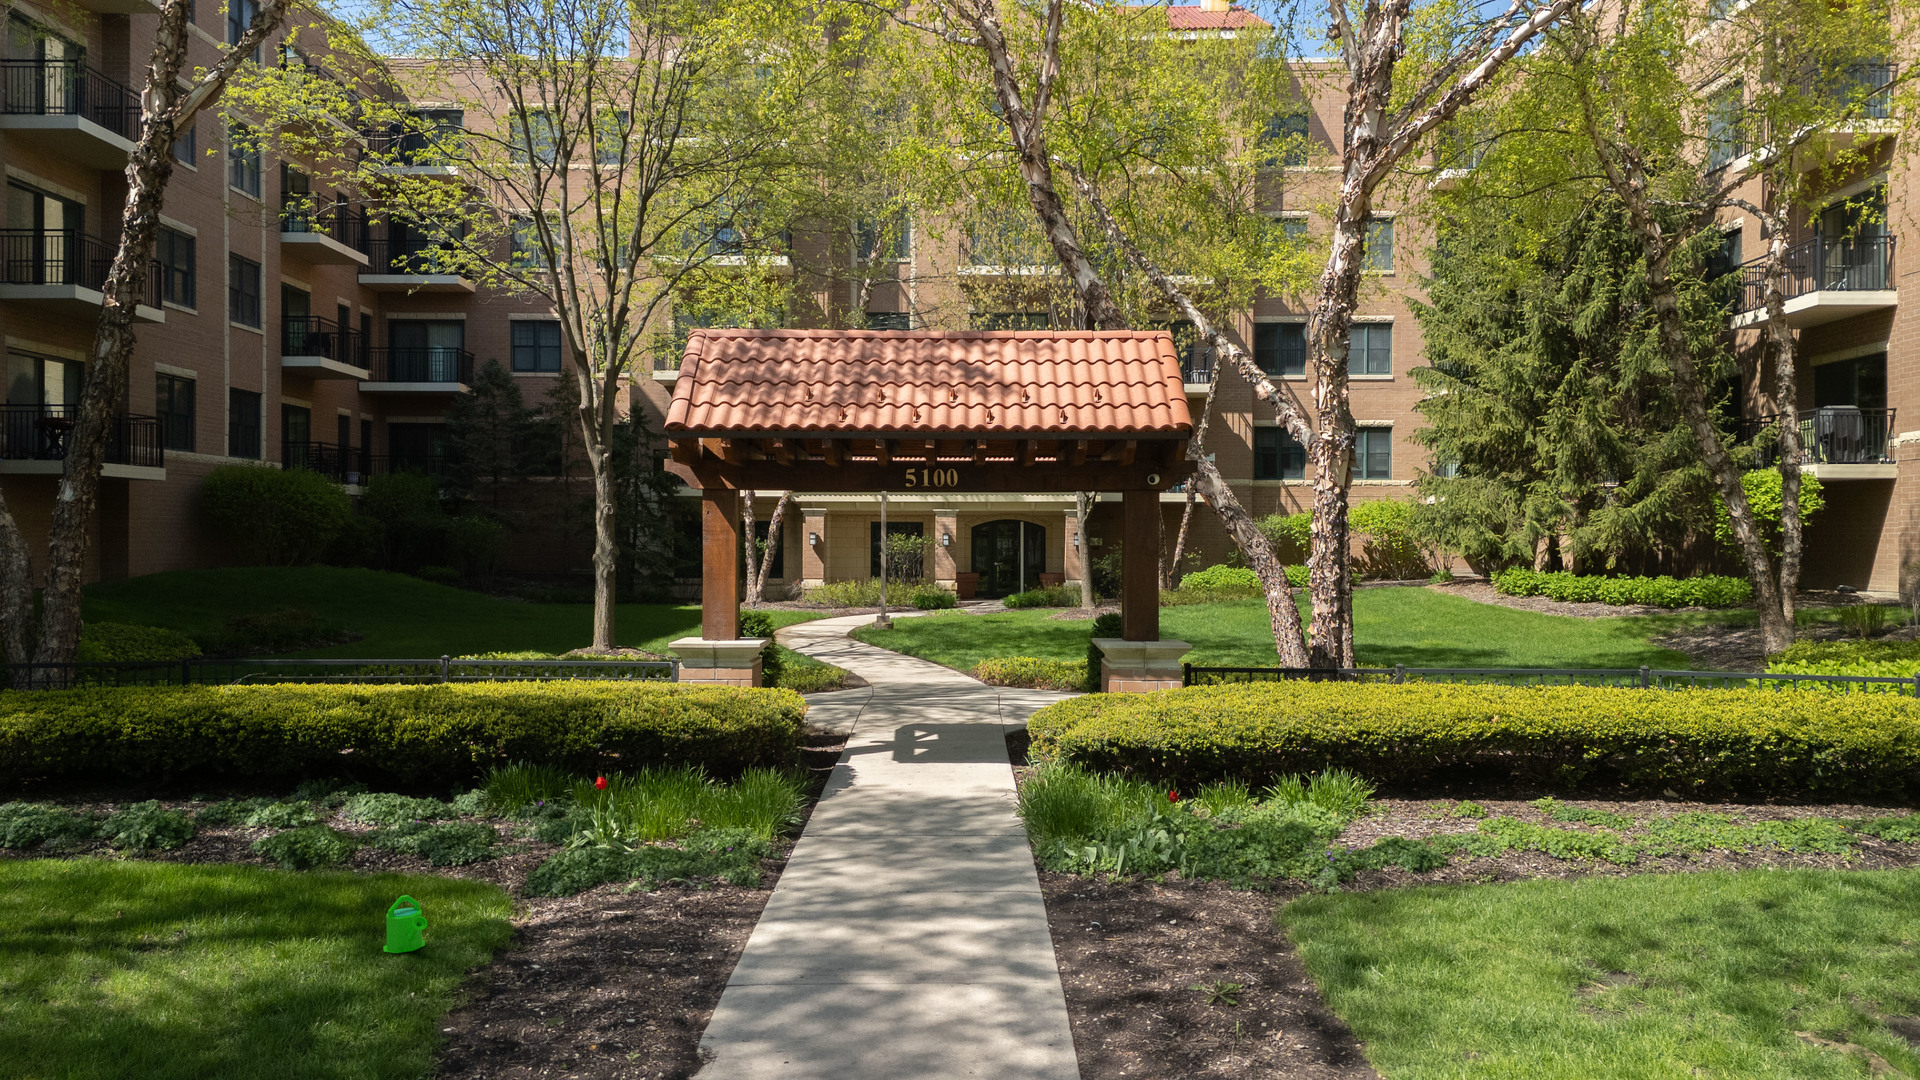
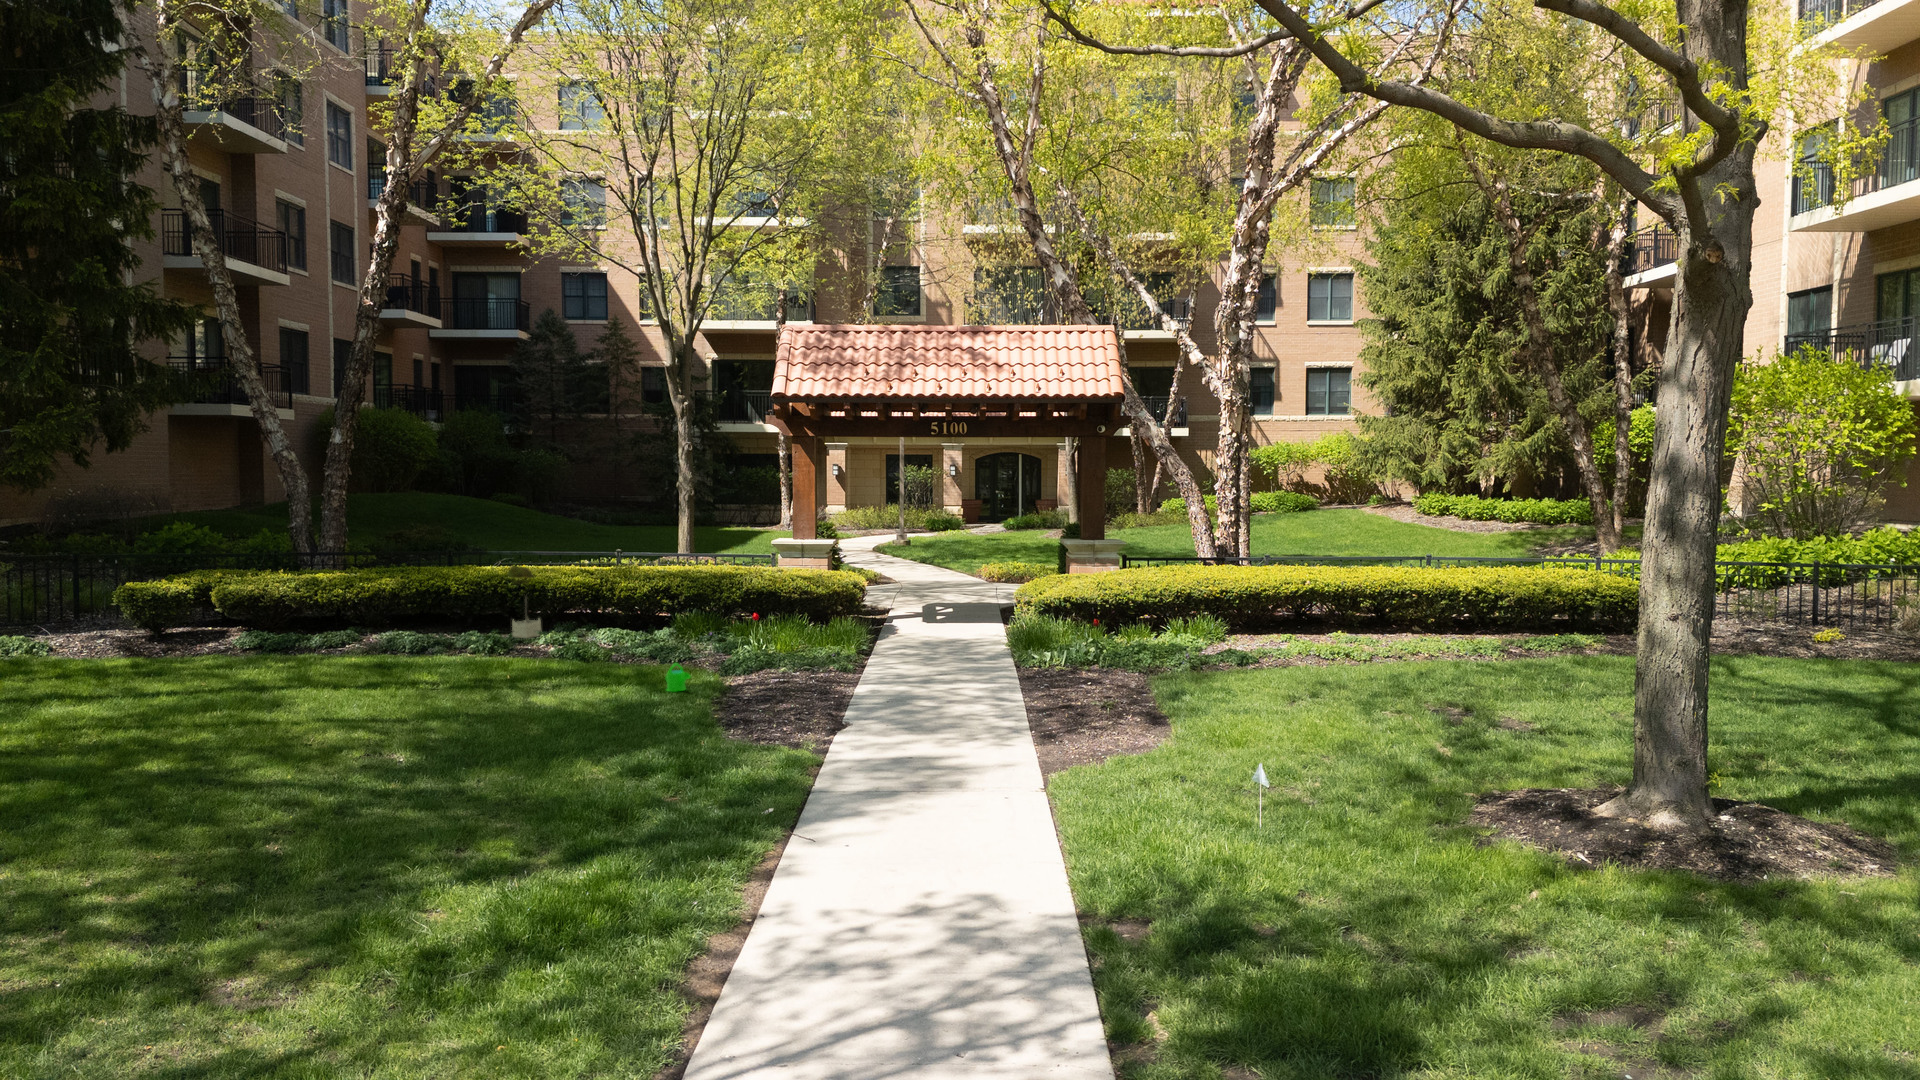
potted tree: none [233,685,289,802] -> present [507,566,541,638]

